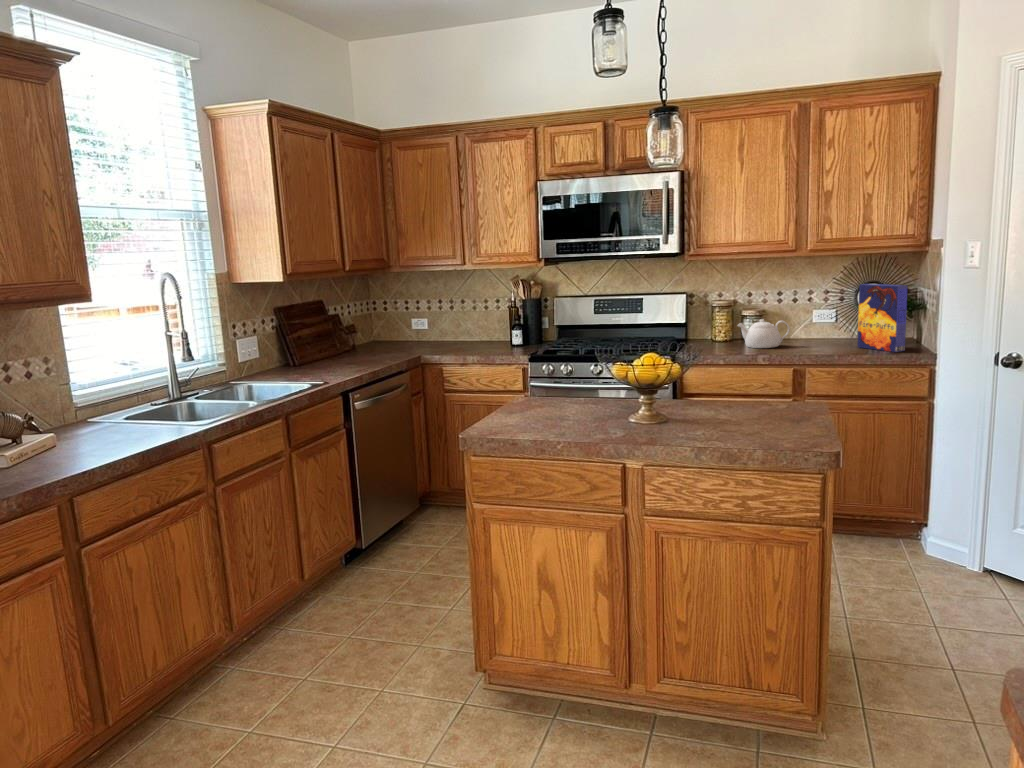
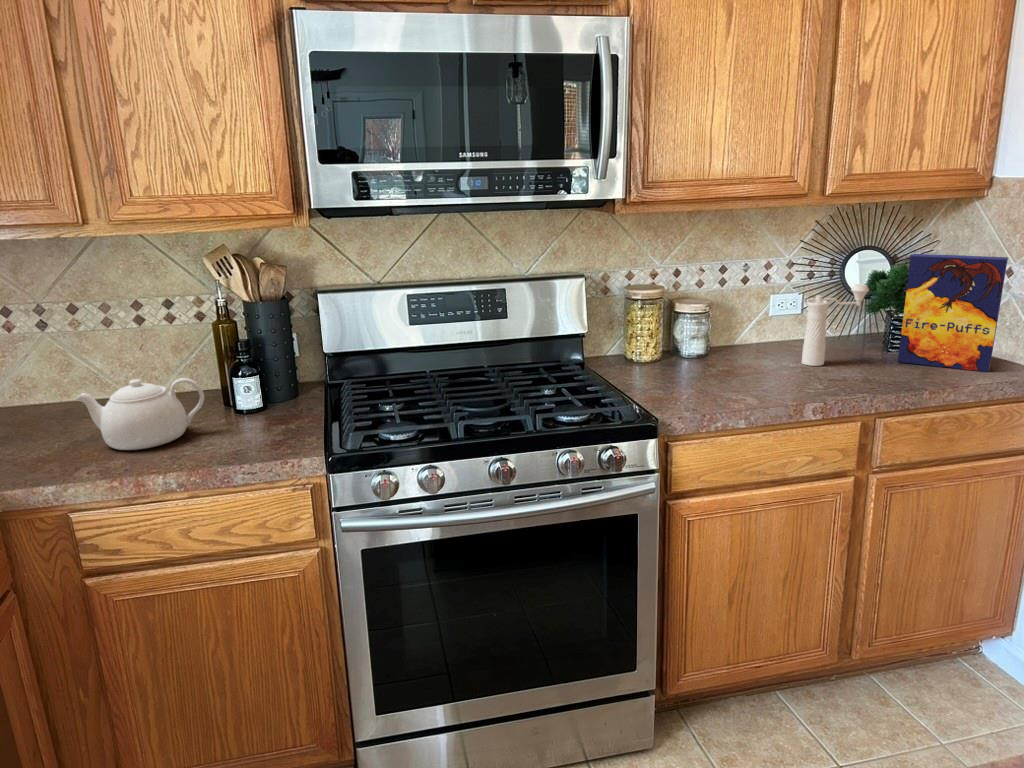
pepper mill: none [800,301,838,347] -> present [802,284,869,366]
teapot: present [738,319,790,348] -> present [75,378,204,450]

